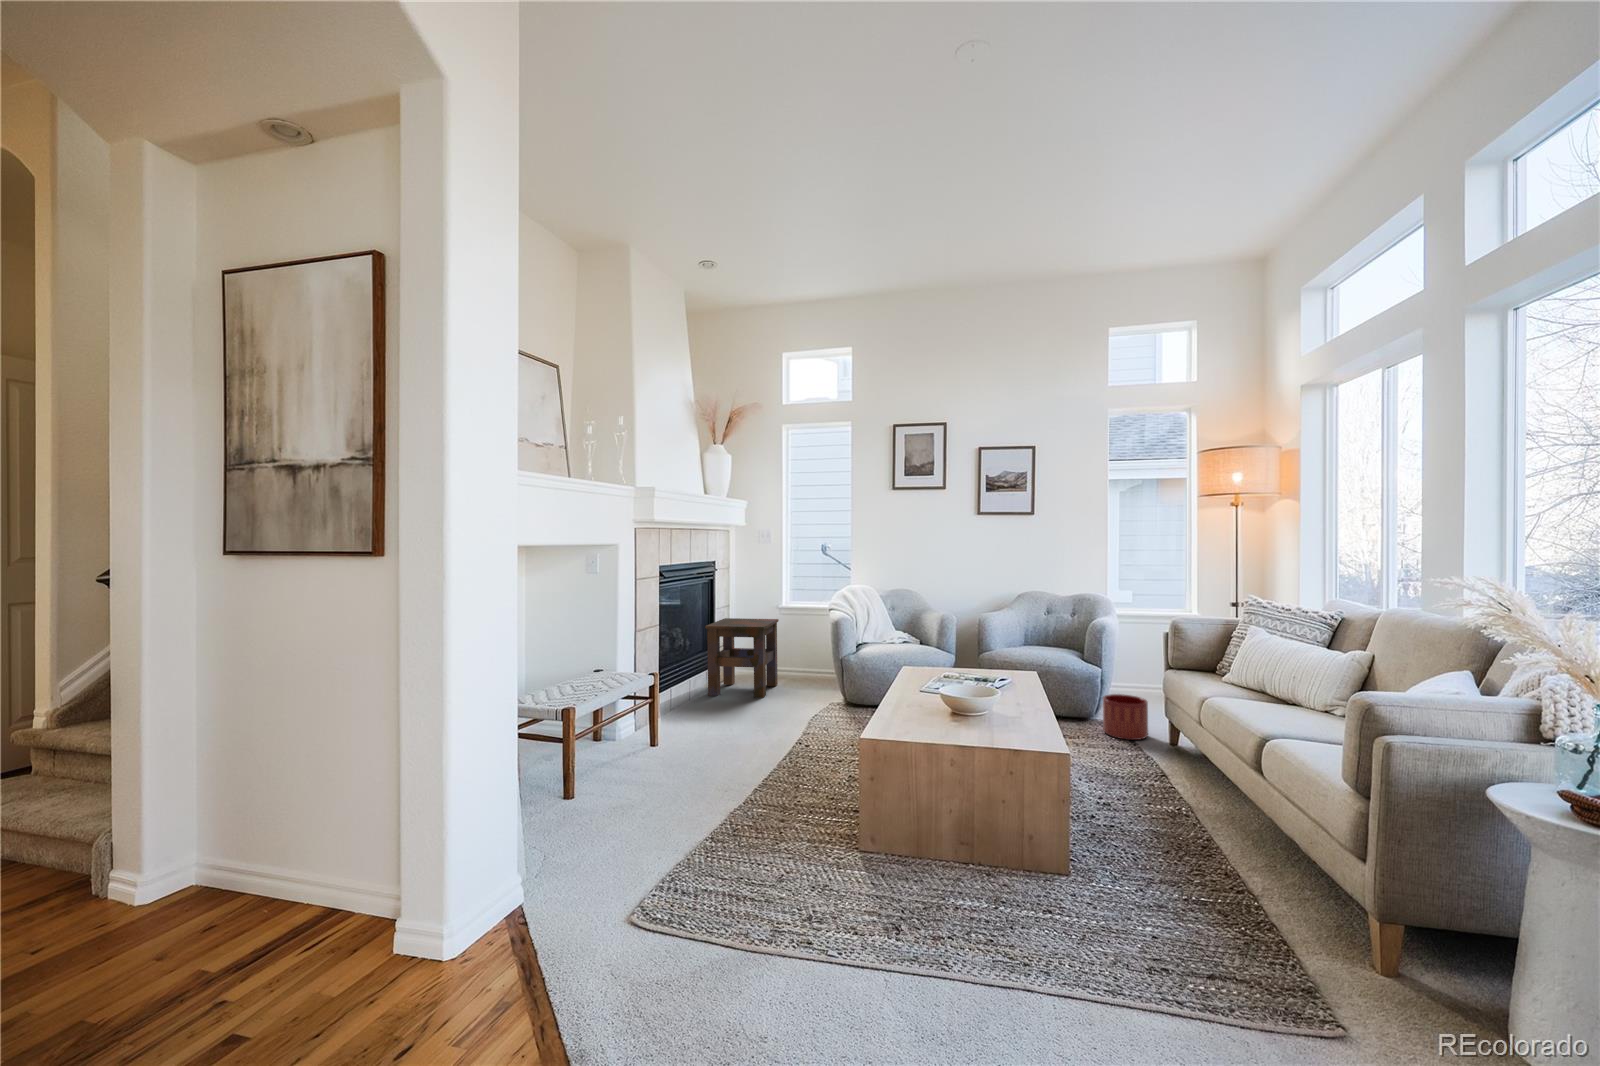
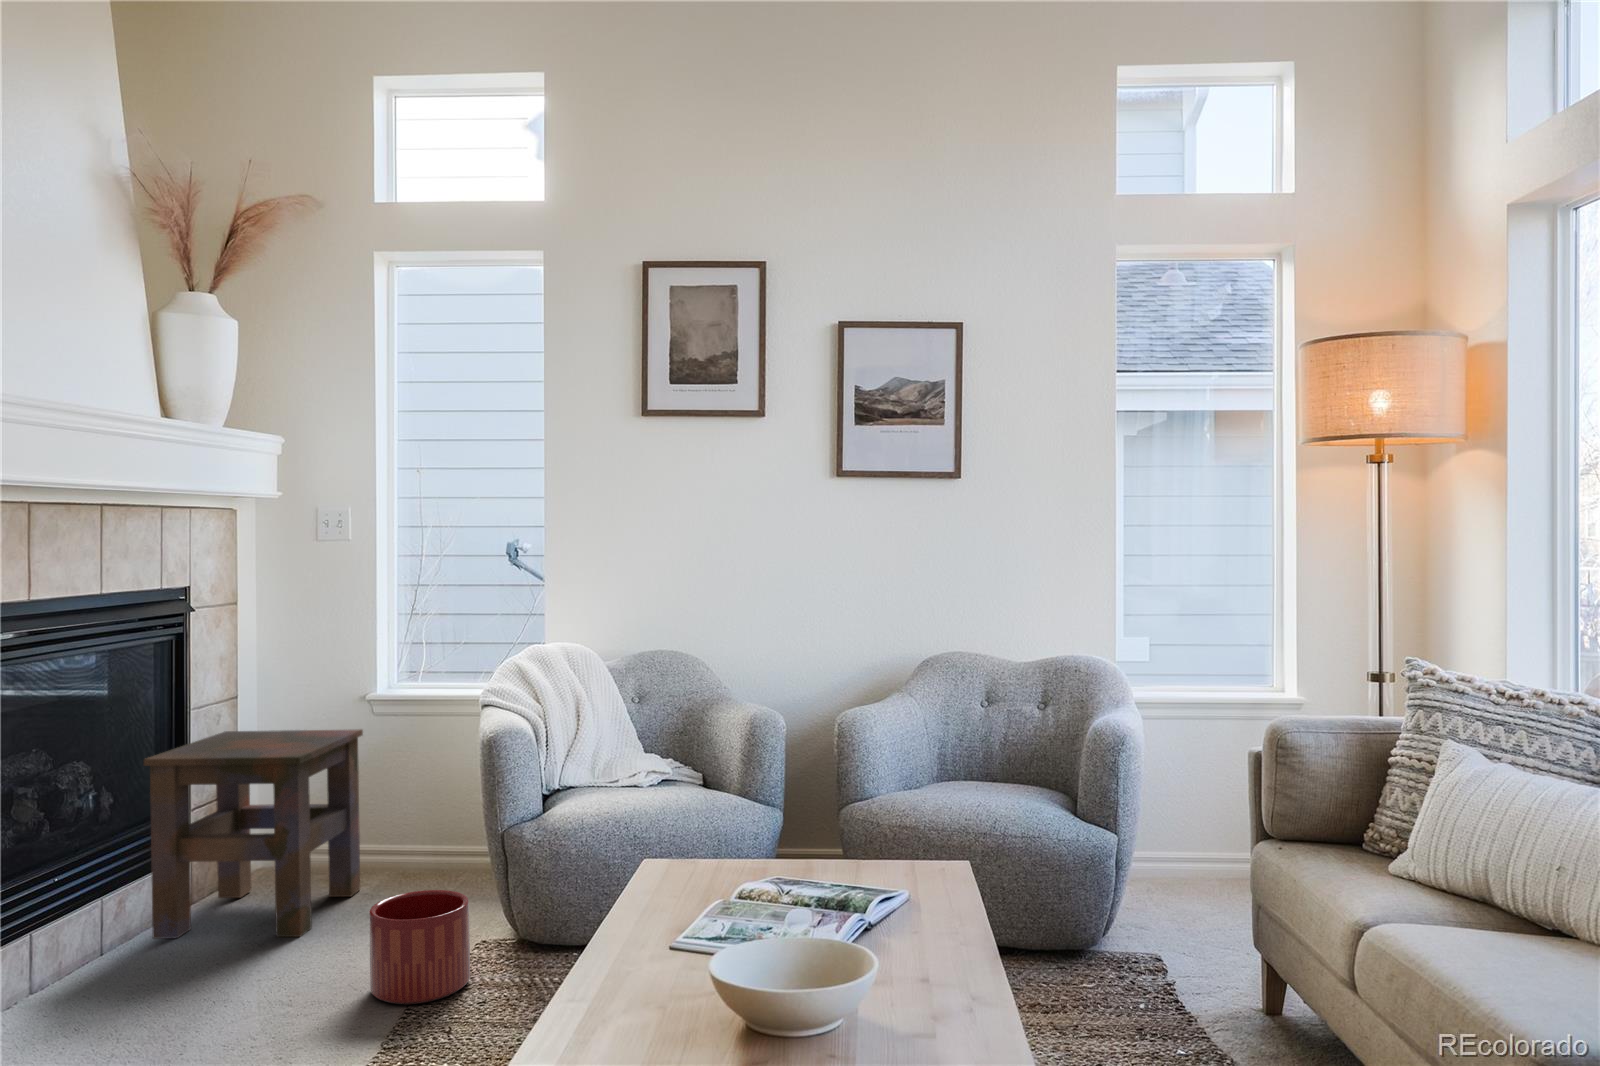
planter: present [1103,694,1148,740] -> present [369,890,470,1004]

